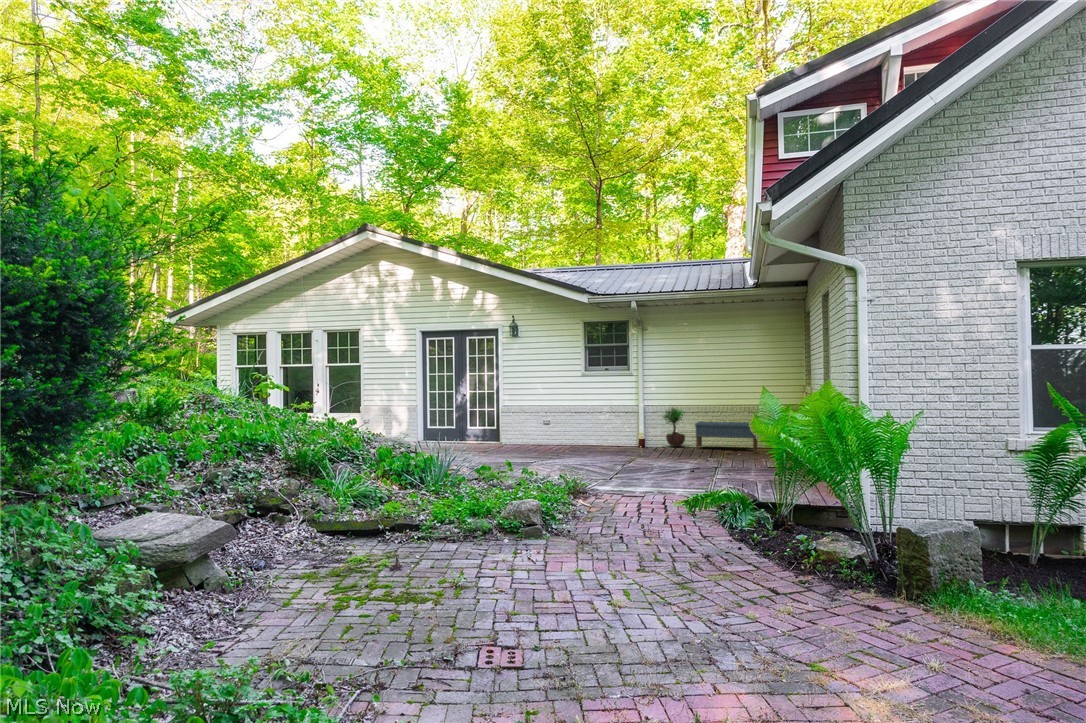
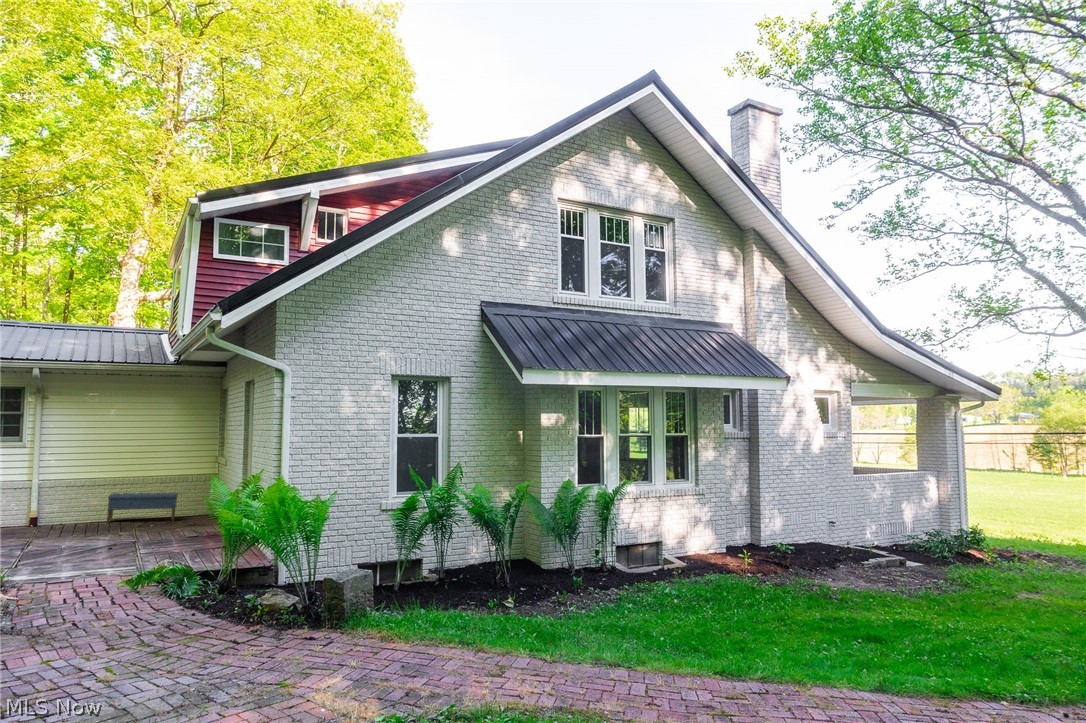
potted tree: present [663,408,685,447] -> none [65,476,99,522]

